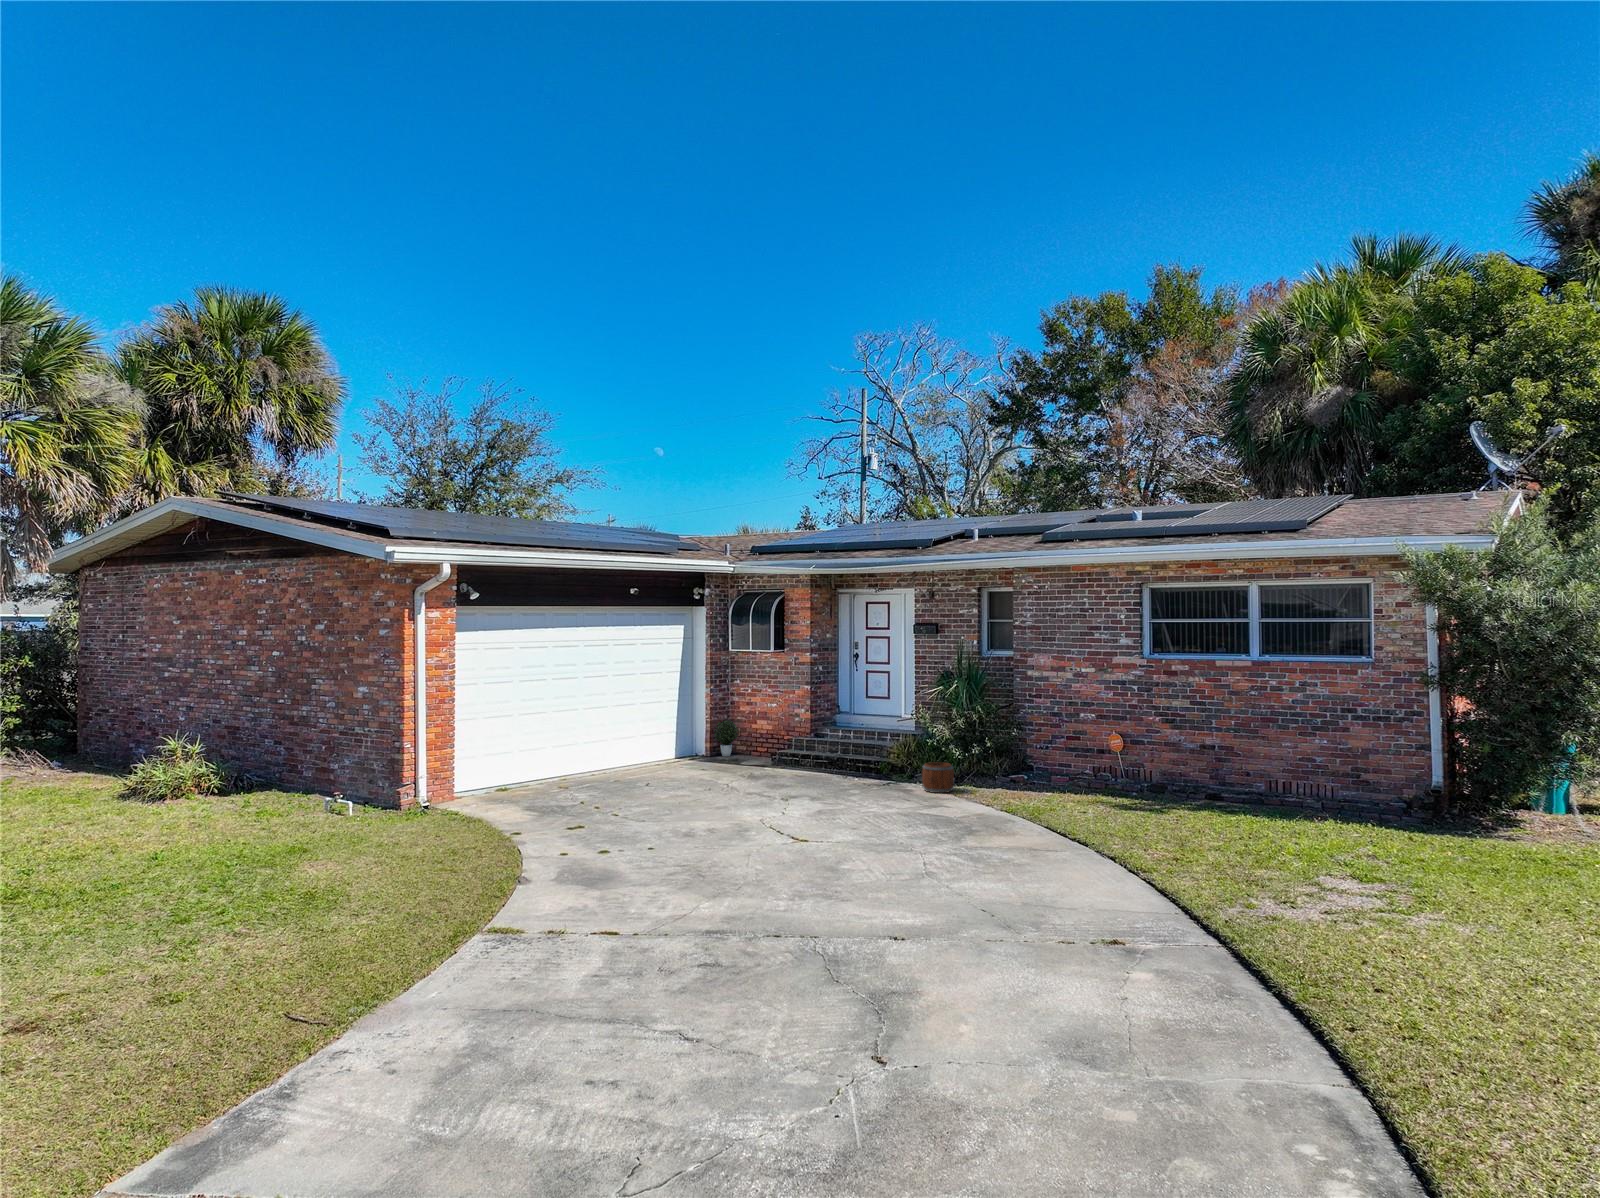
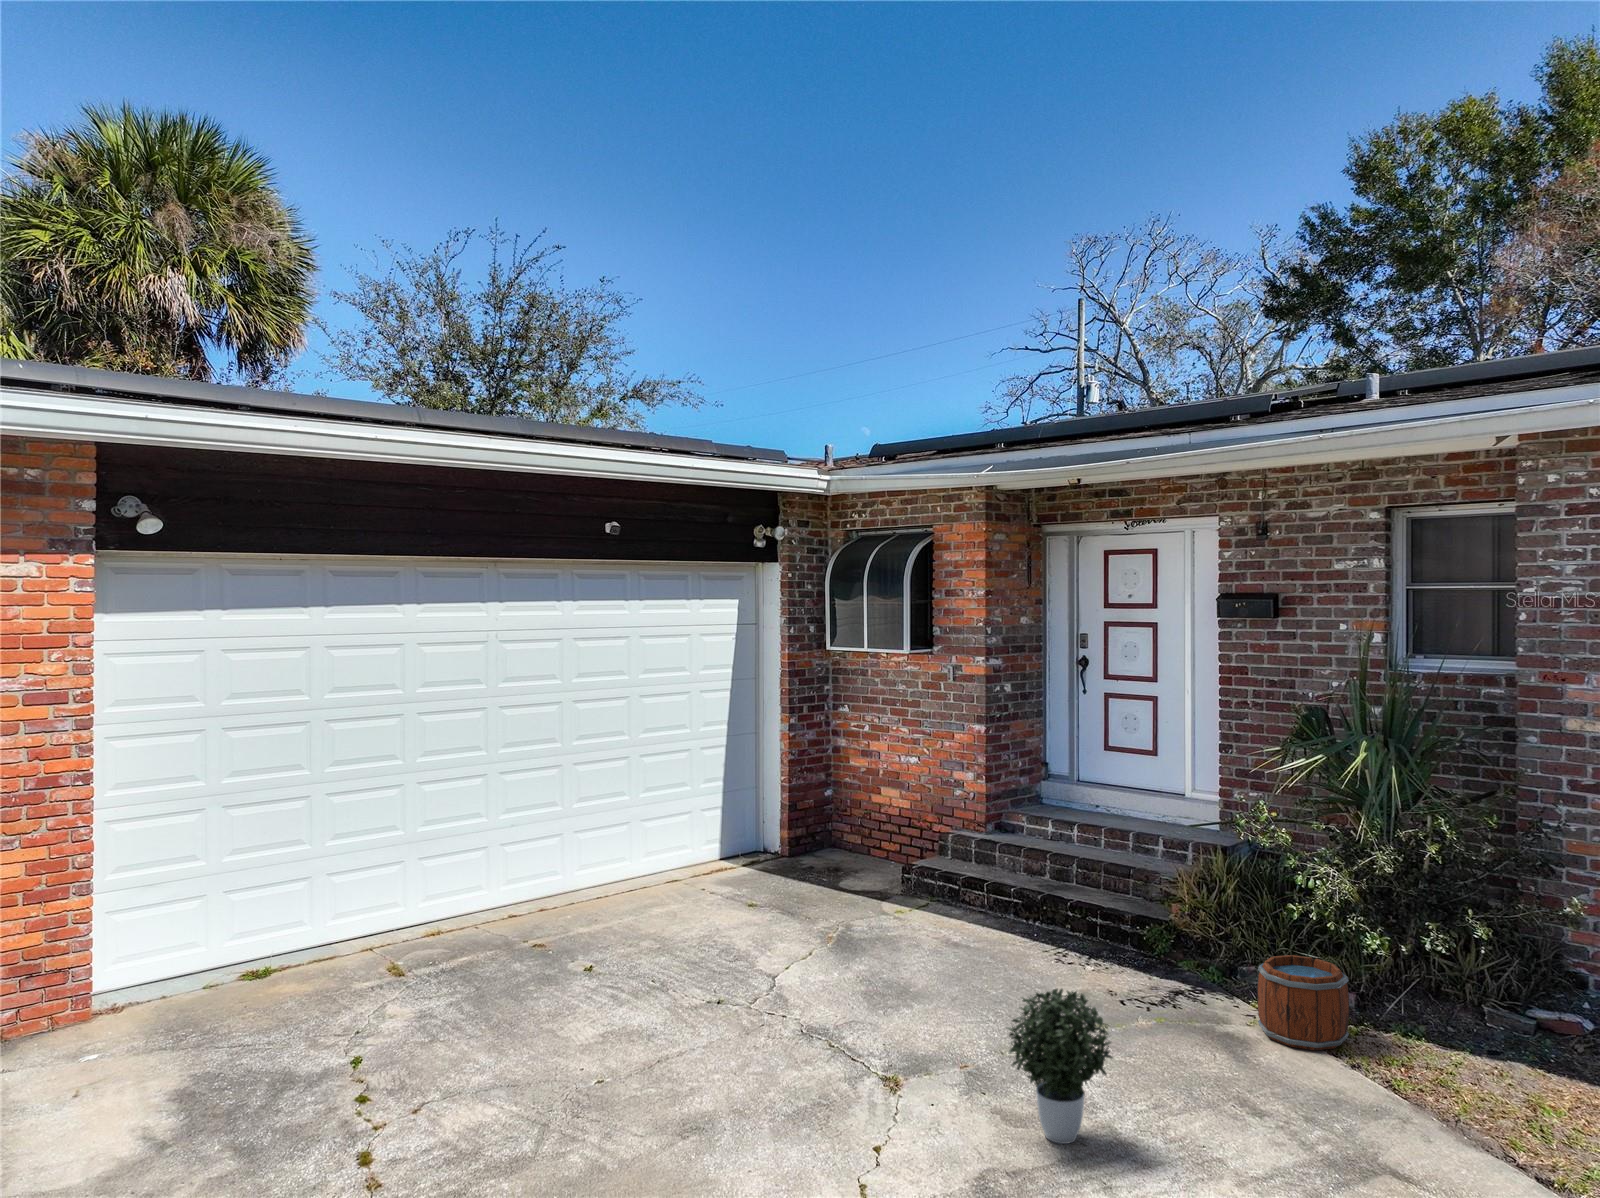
potted plant: present [714,721,738,756] -> present [1007,989,1113,1144]

